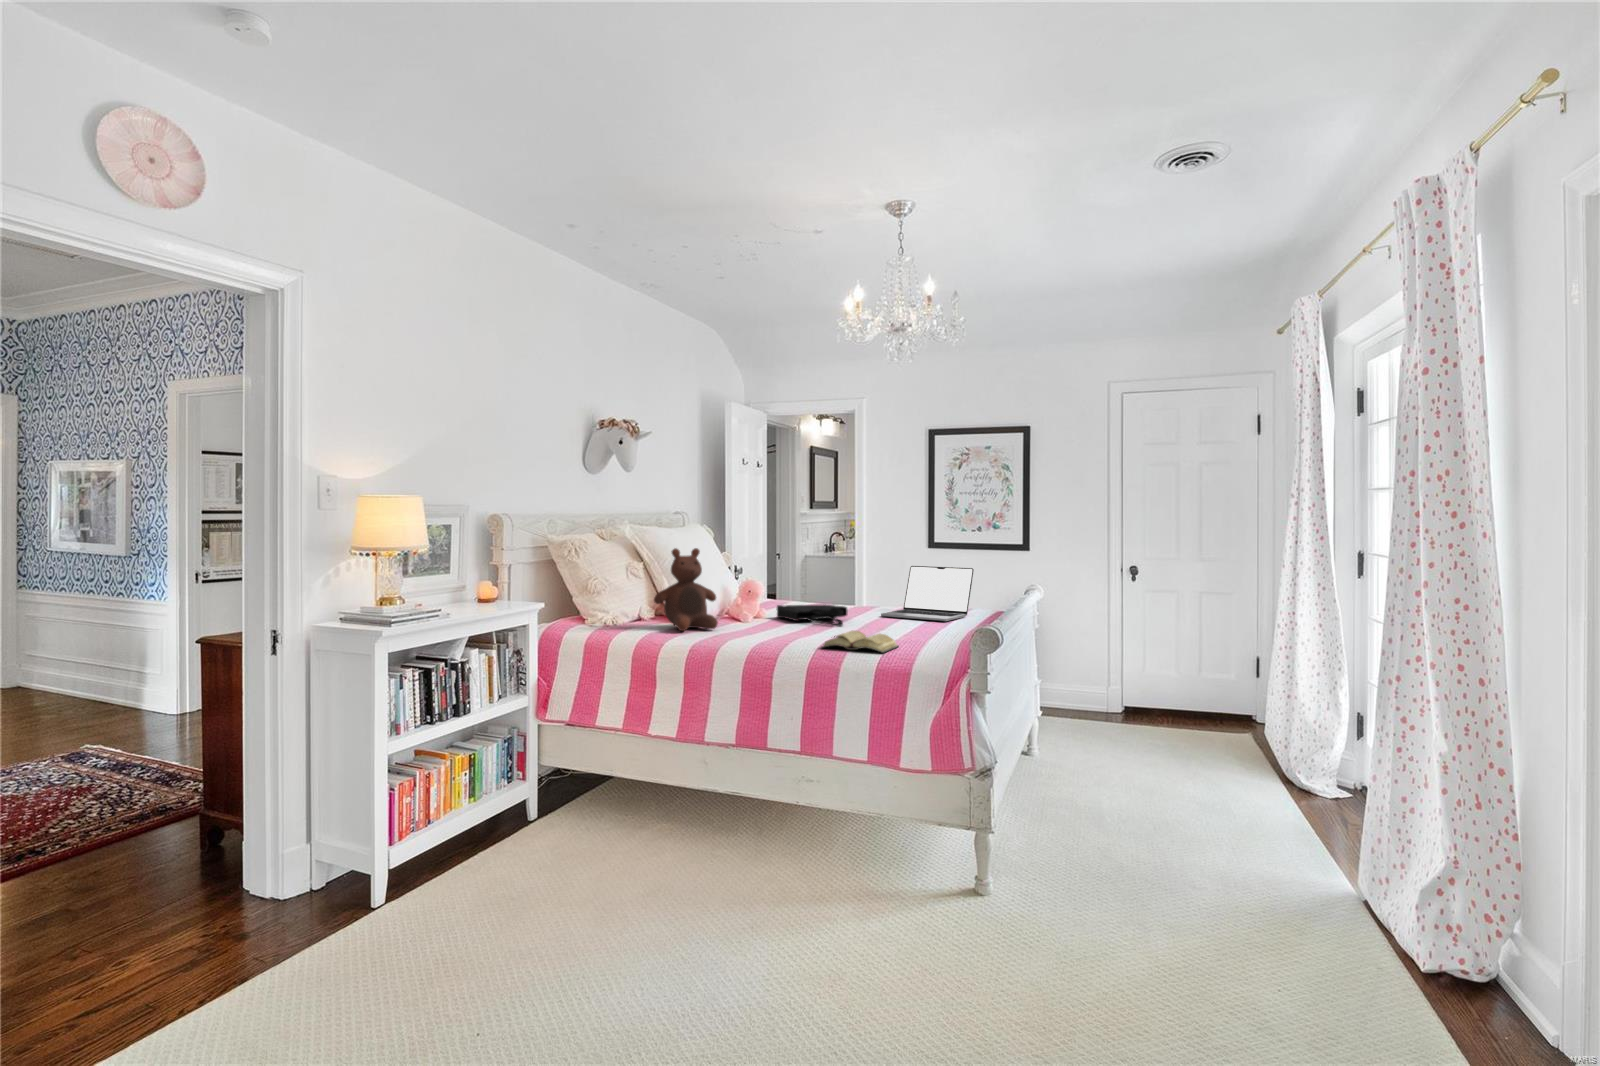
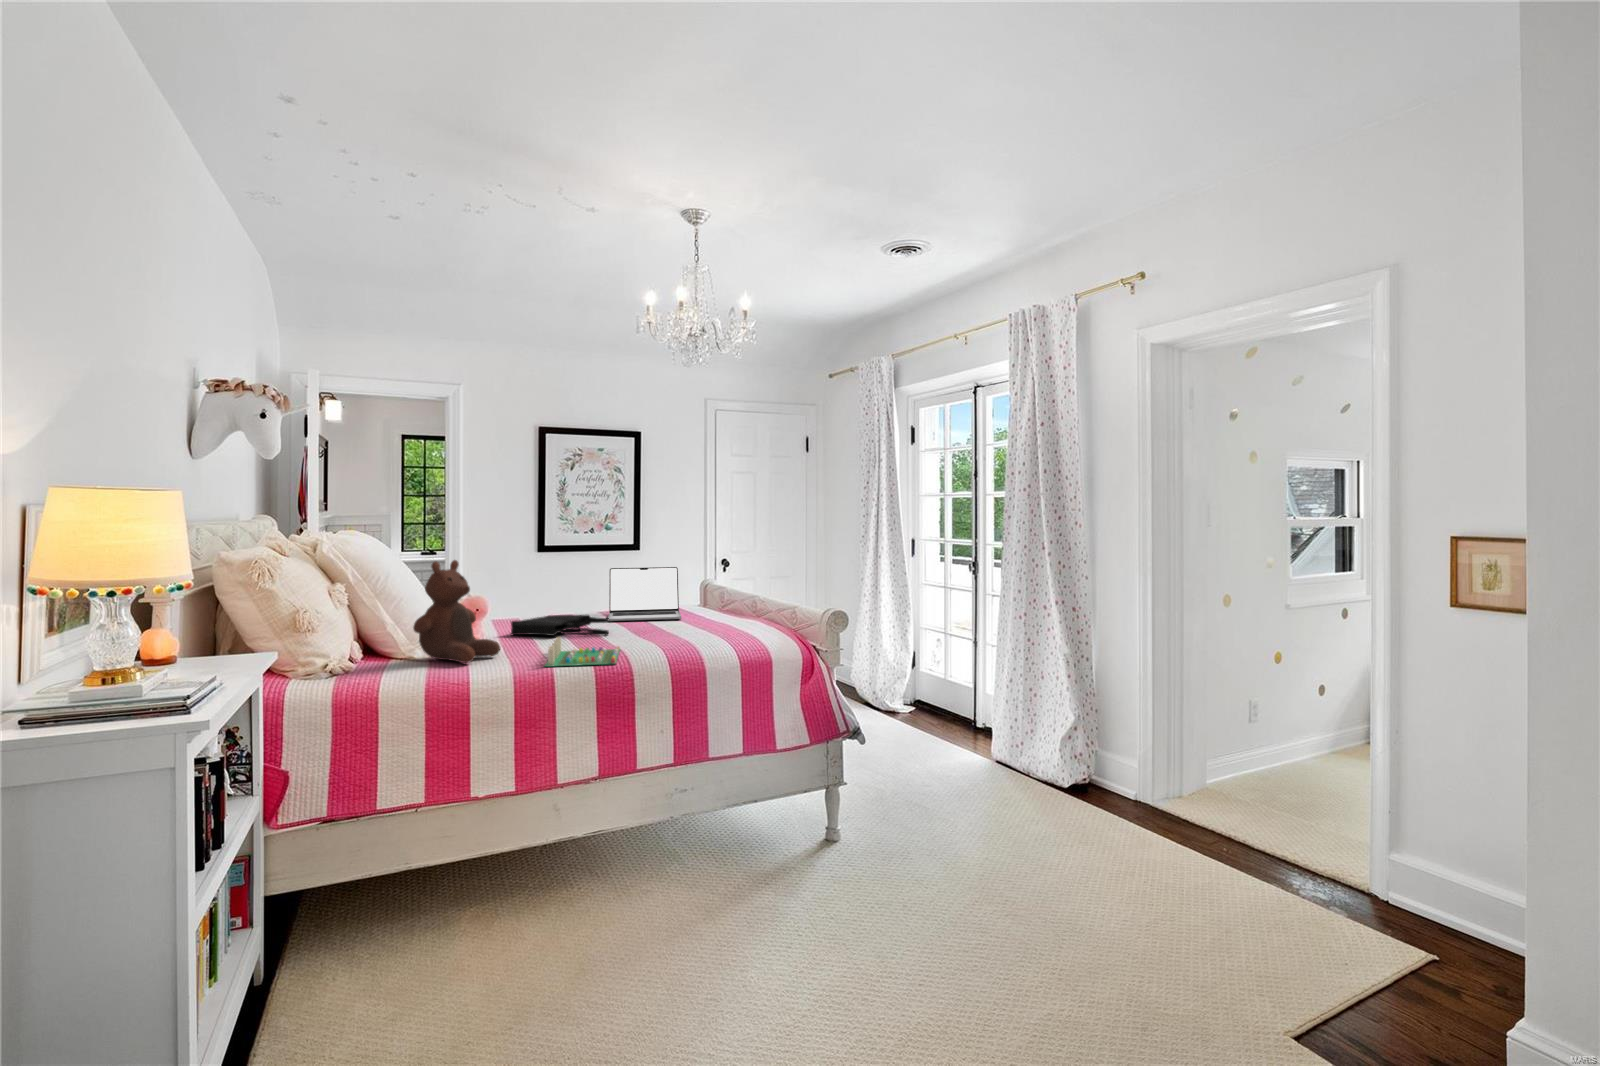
board game: none [715,620,807,647] -> present [545,637,620,667]
diary: present [822,631,898,653] -> none [663,635,738,657]

